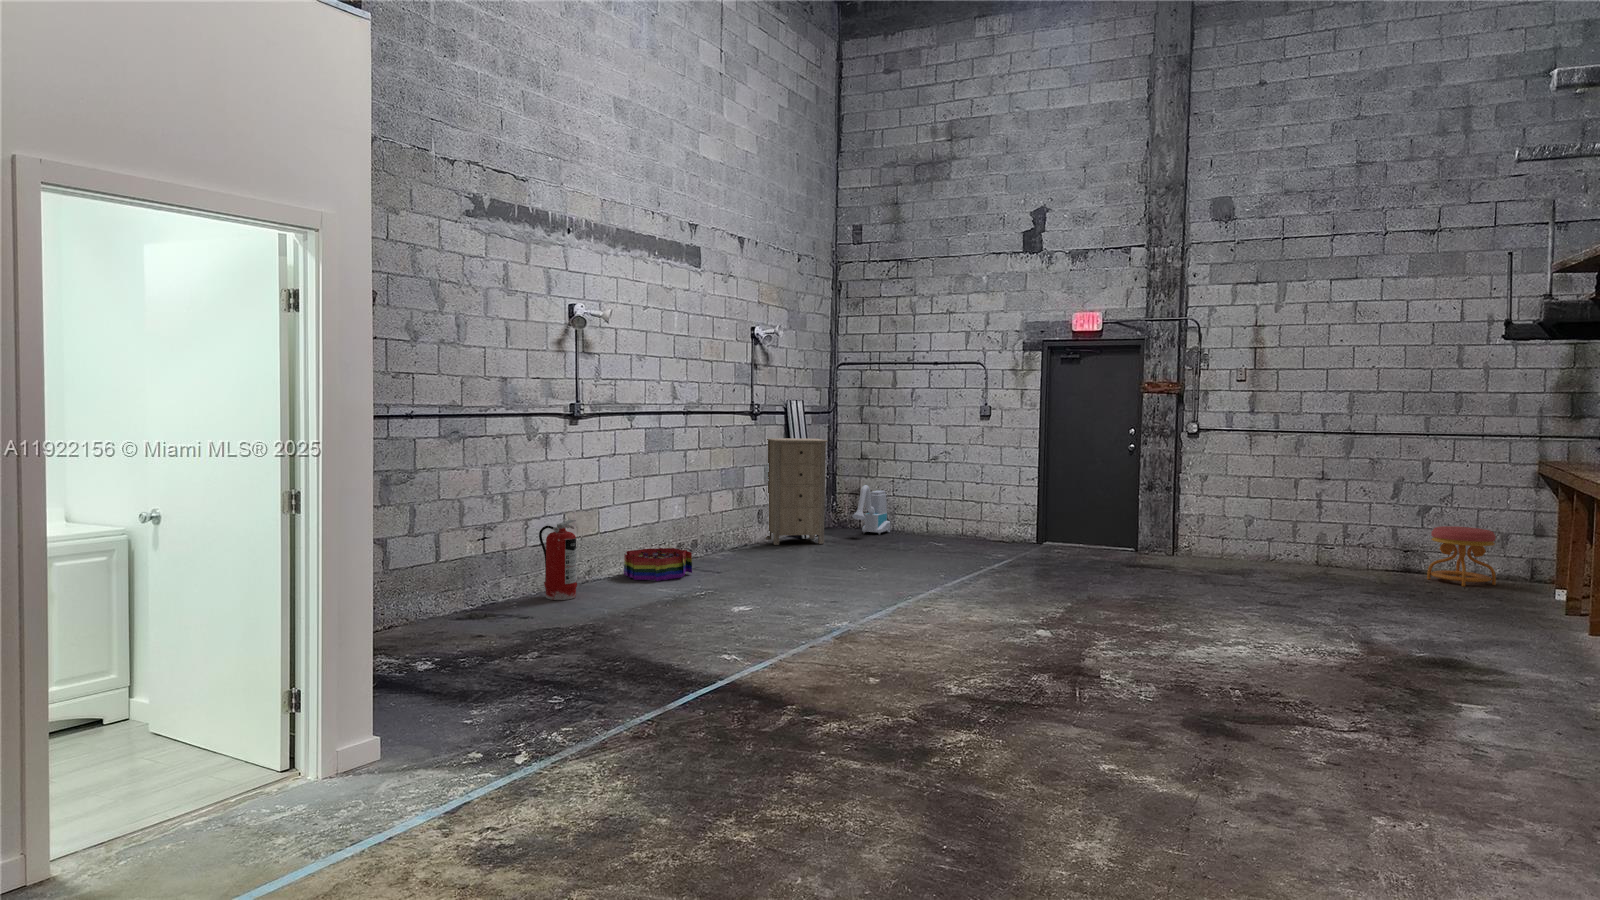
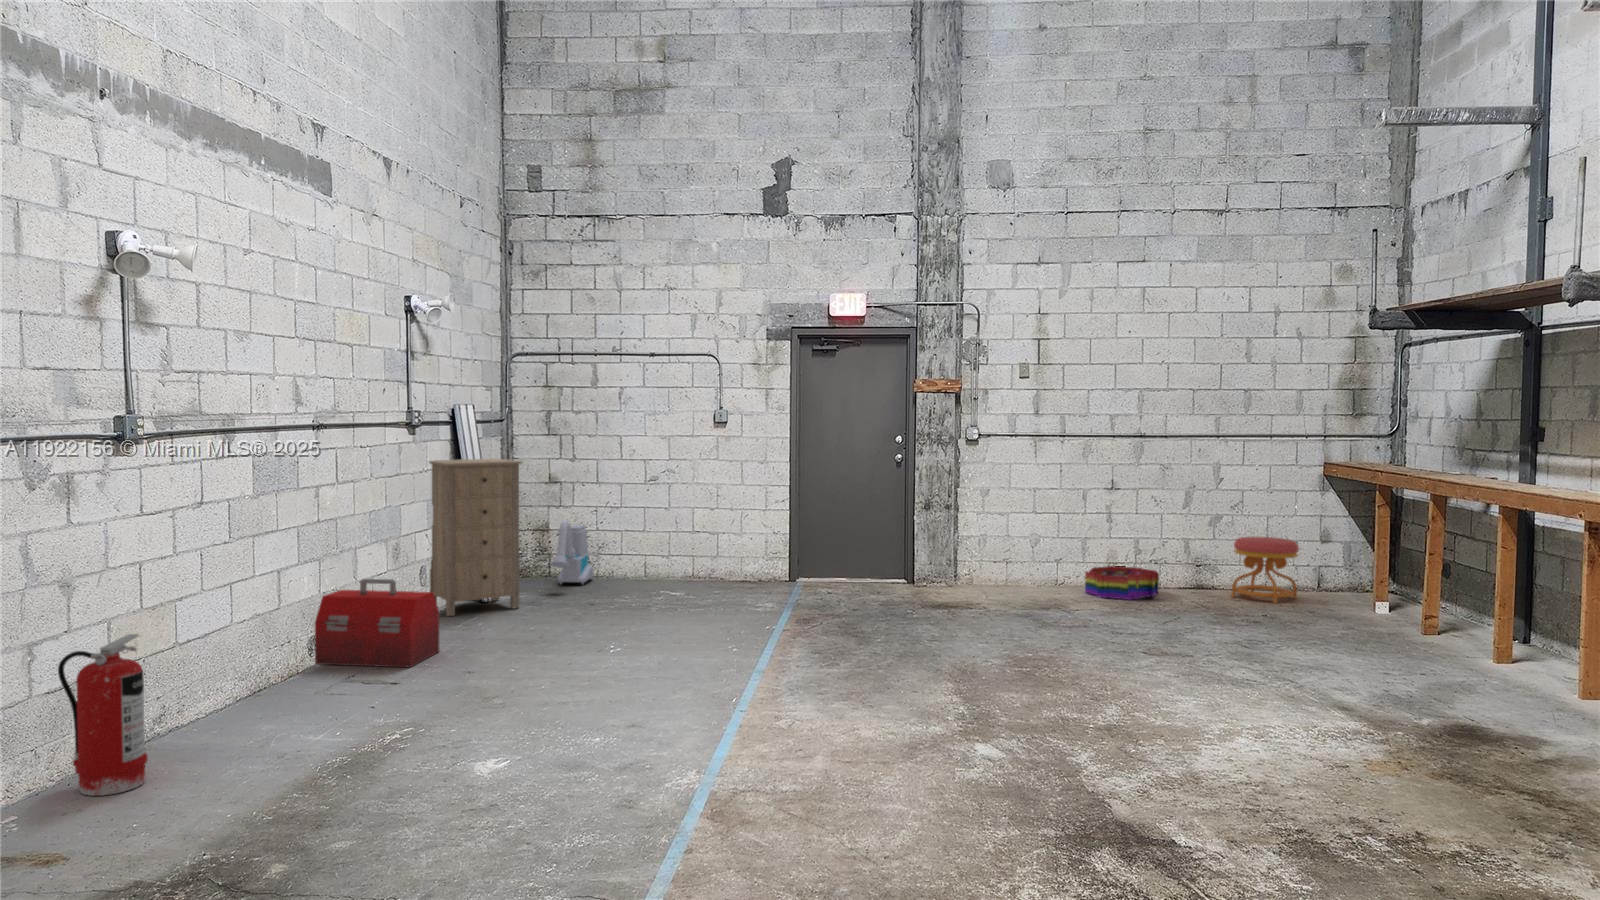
toolbox: none [681,510,756,567] -> present [315,579,439,667]
storage bin: present [624,548,692,581] -> present [1085,566,1159,600]

